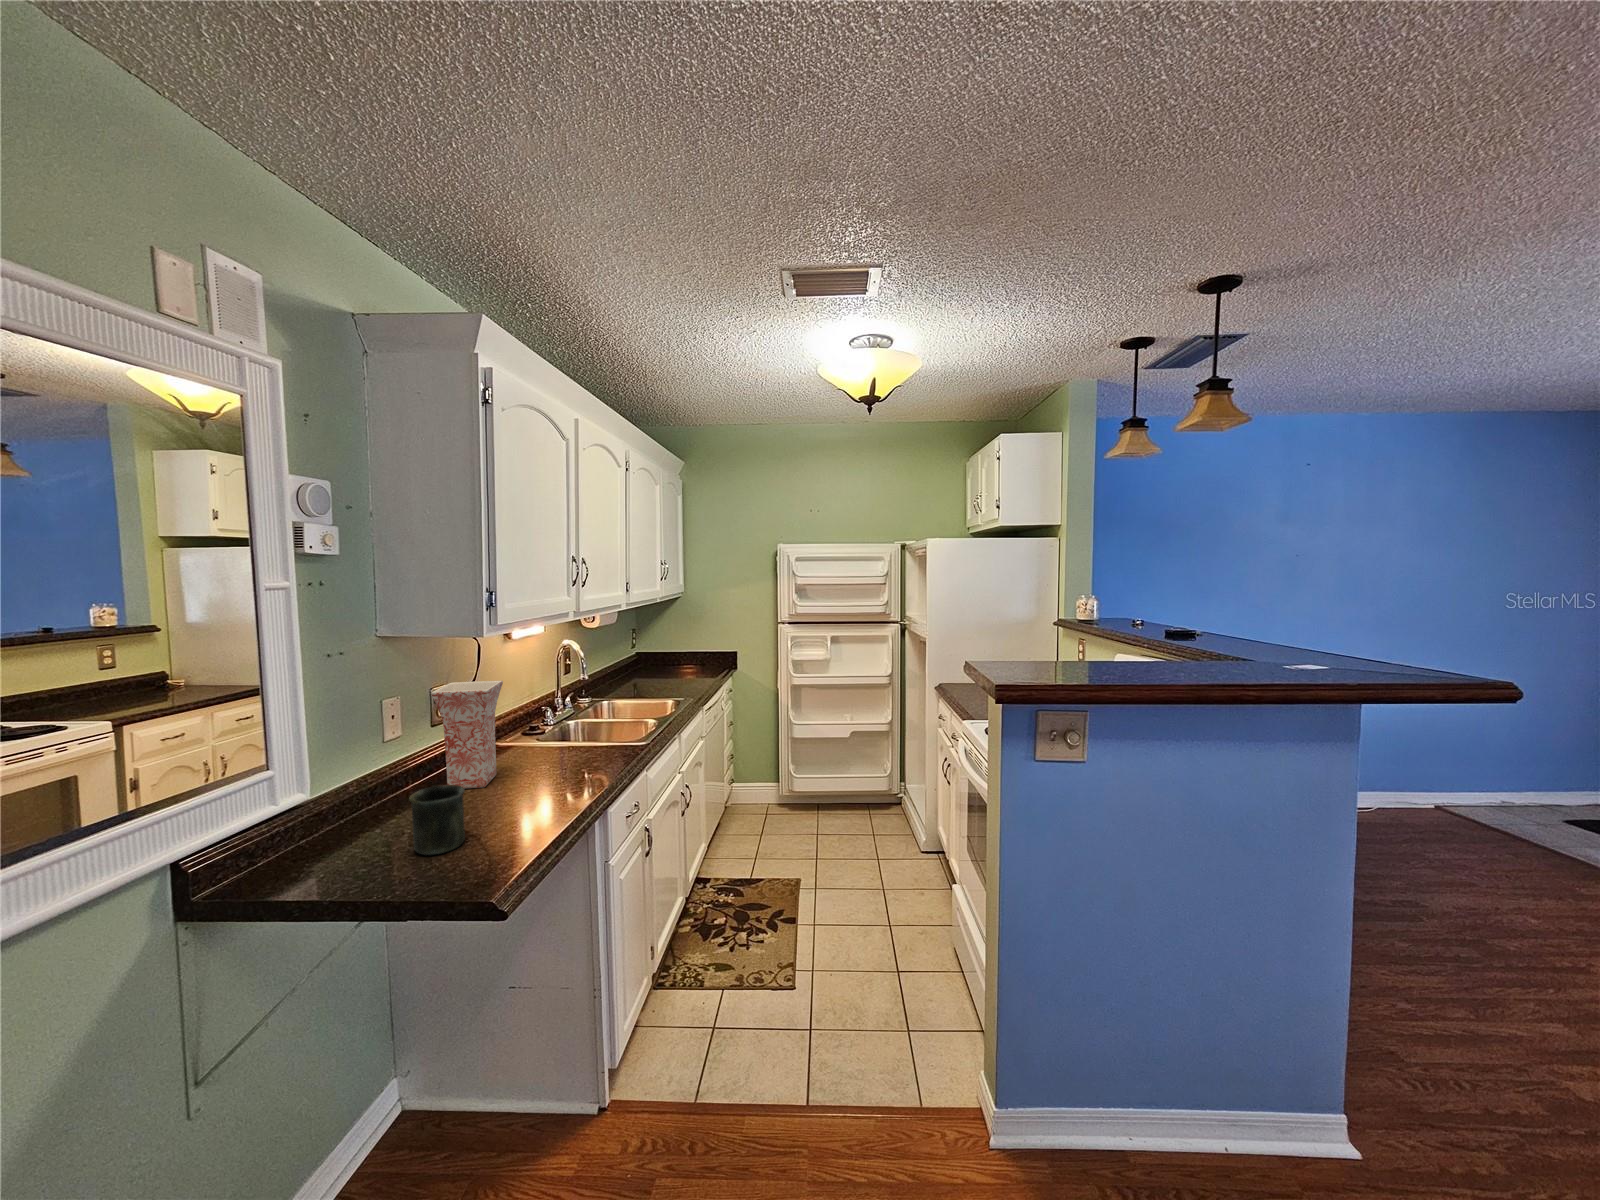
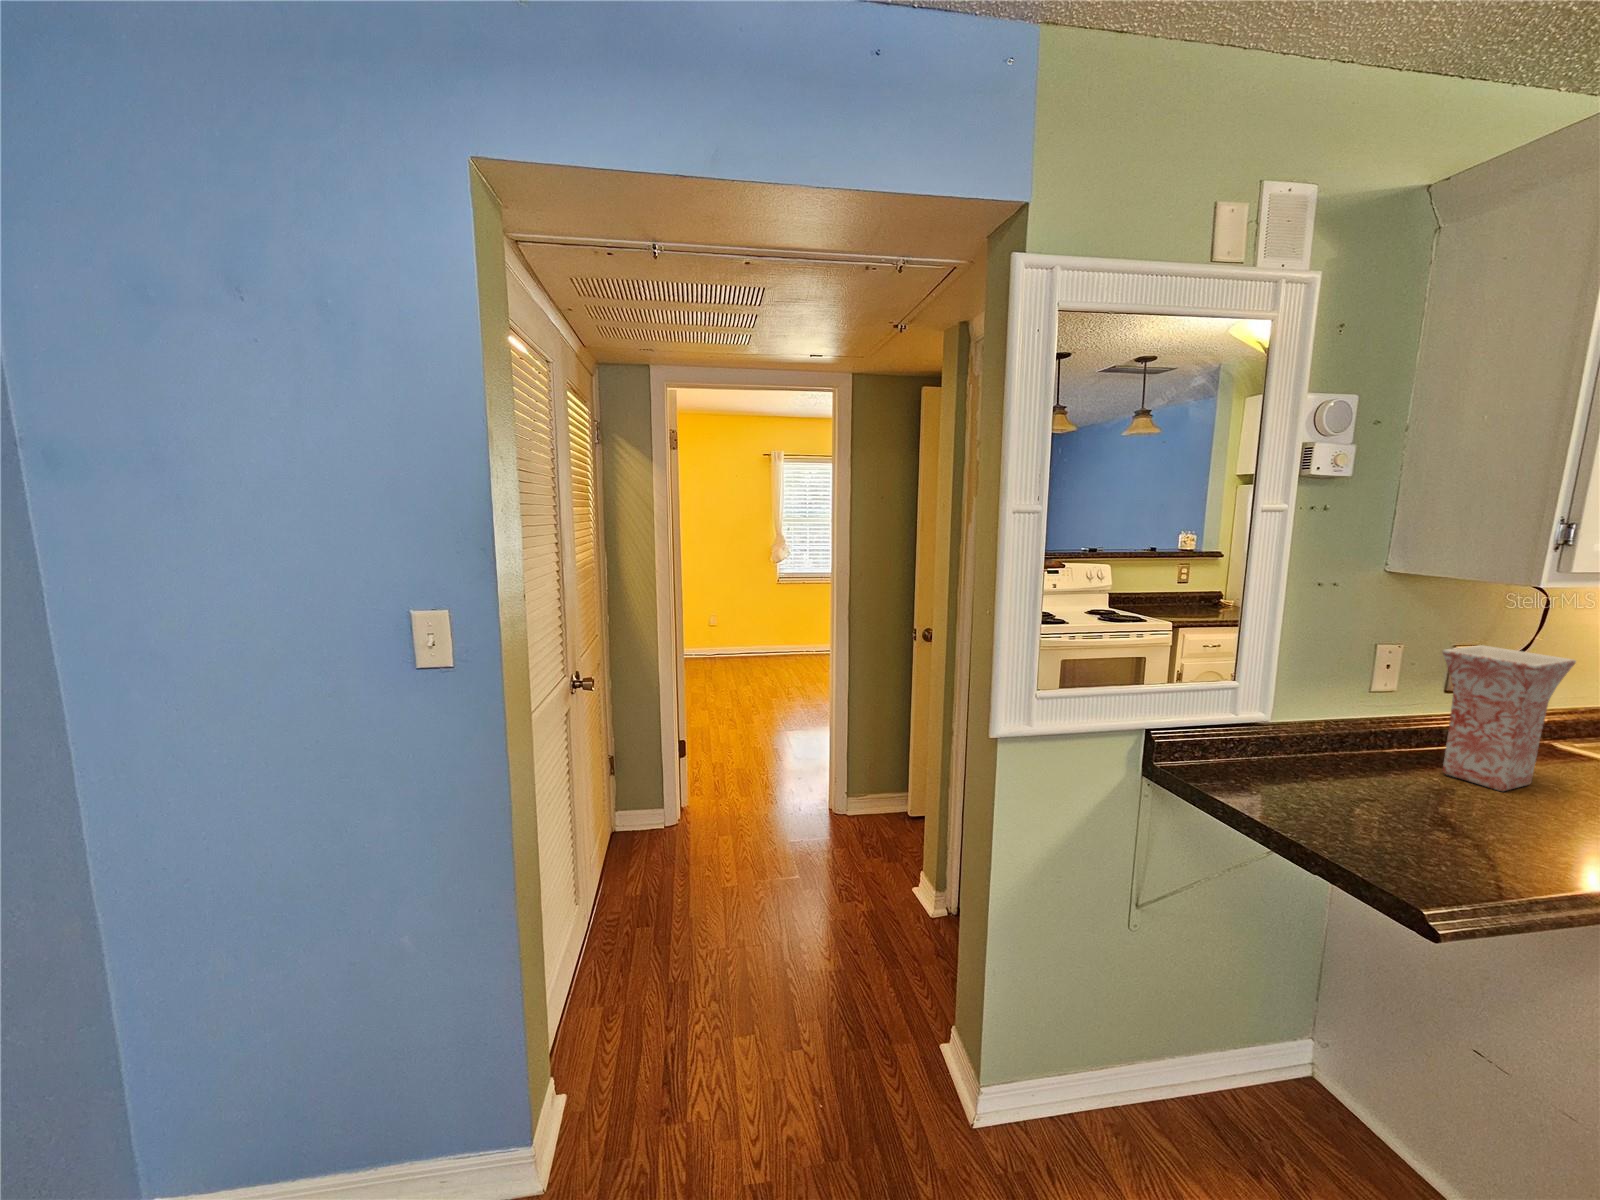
mug: present [409,785,465,855] -> none [1363,754,1450,840]

